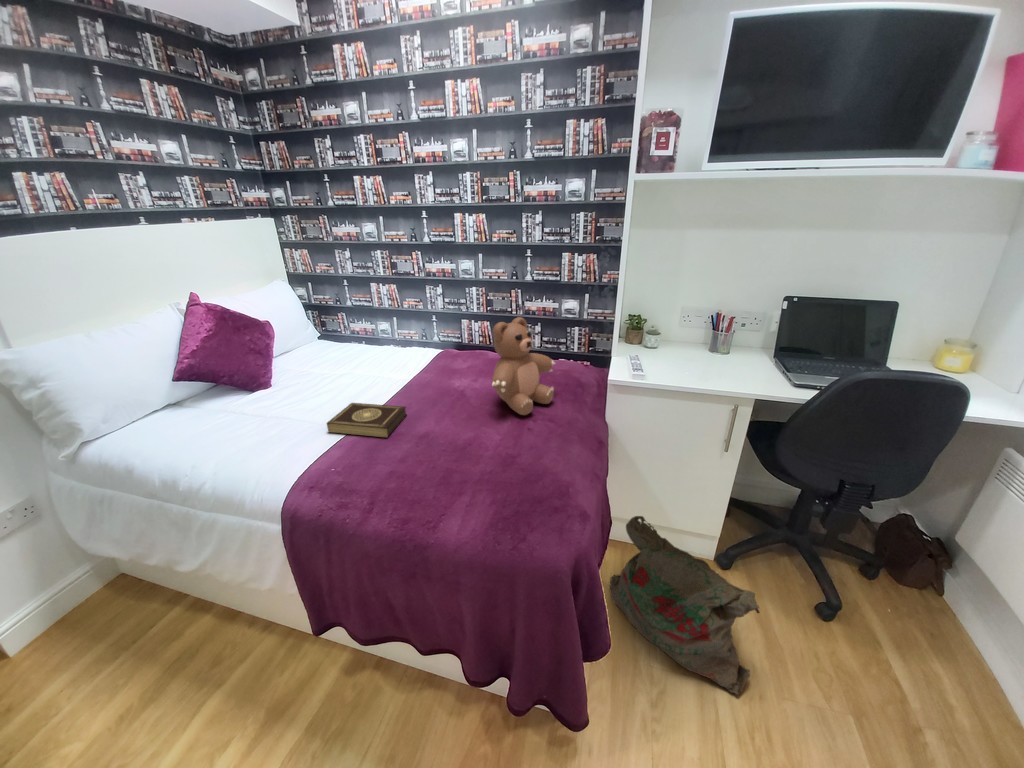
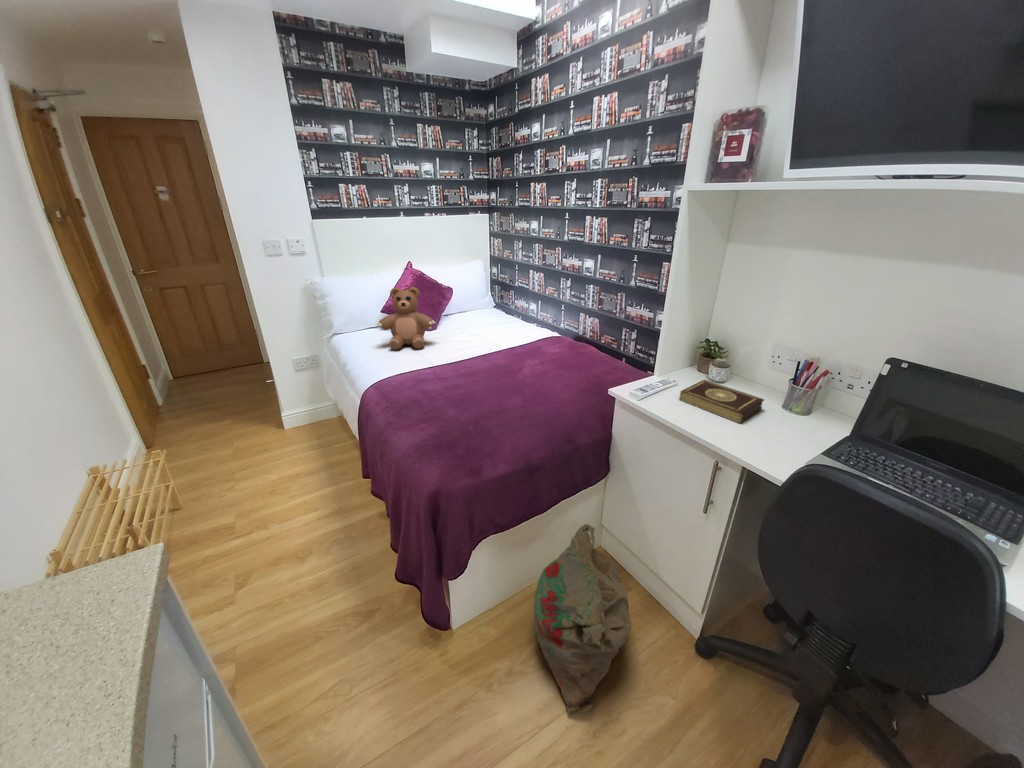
teddy bear: present [492,317,555,415] -> present [377,287,435,350]
book: present [327,403,407,437] -> present [679,380,764,423]

